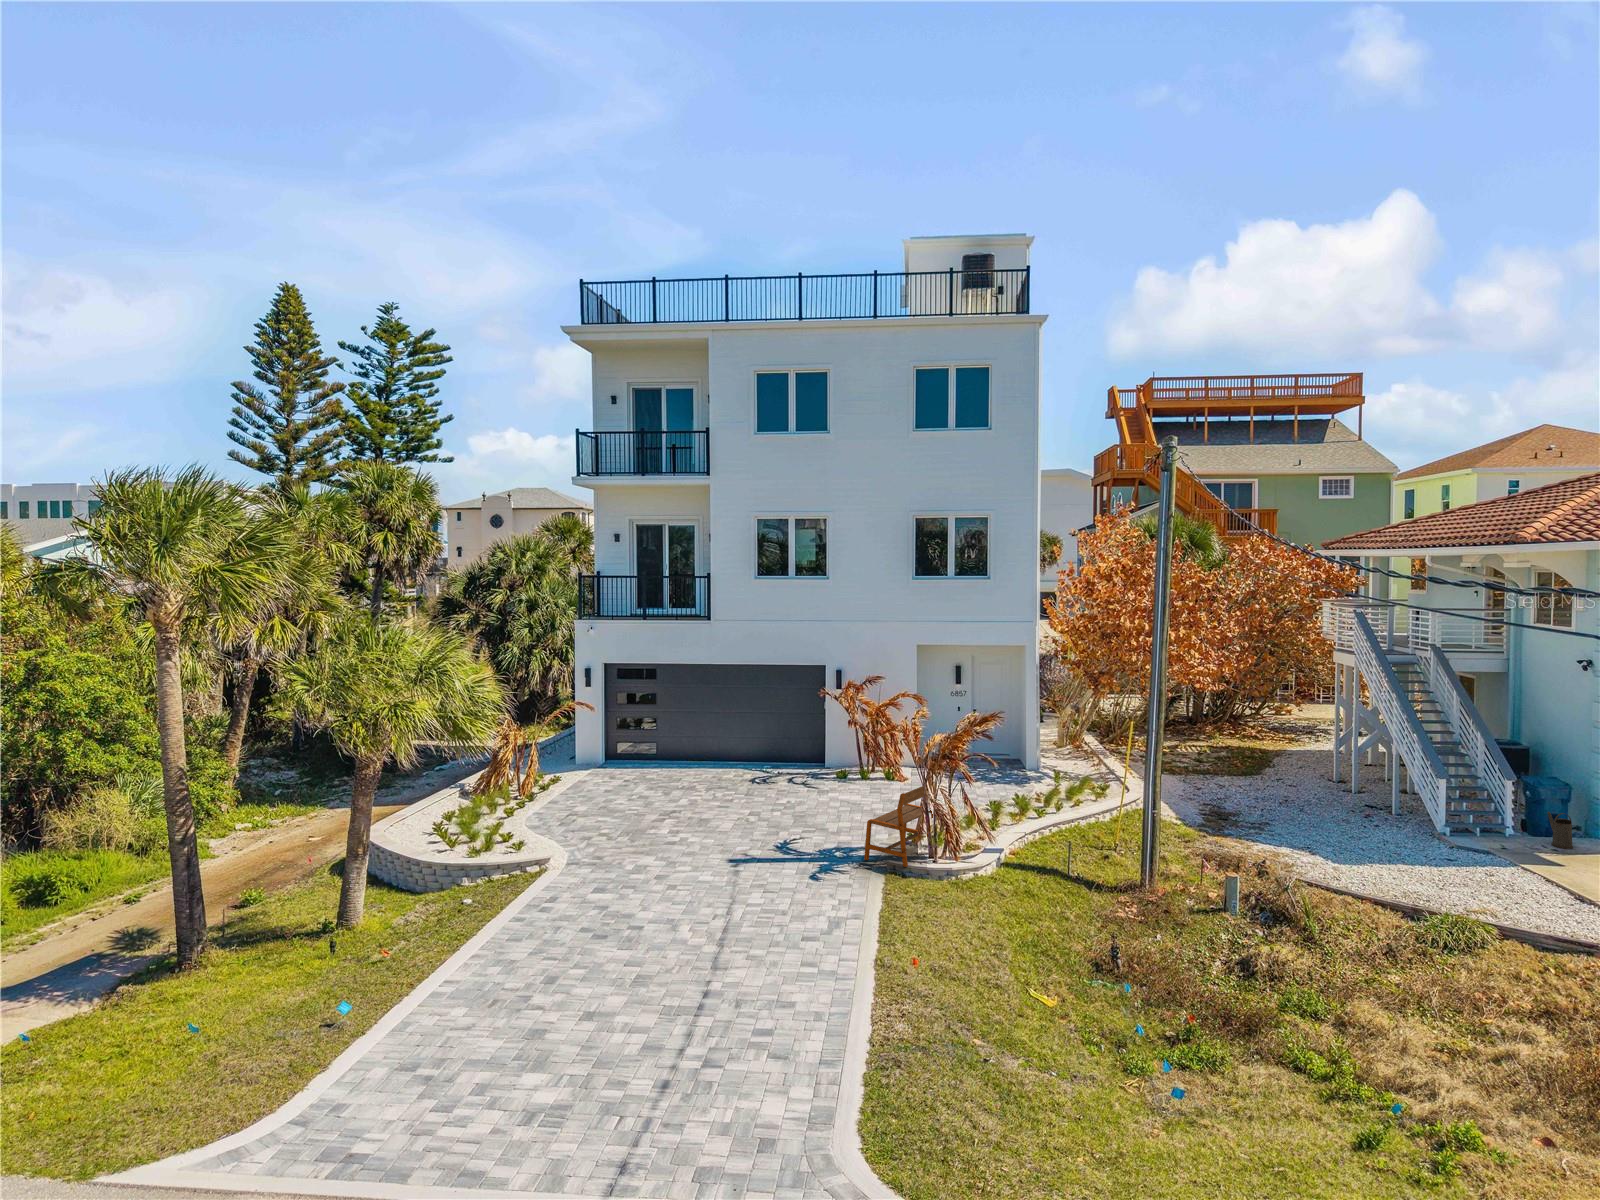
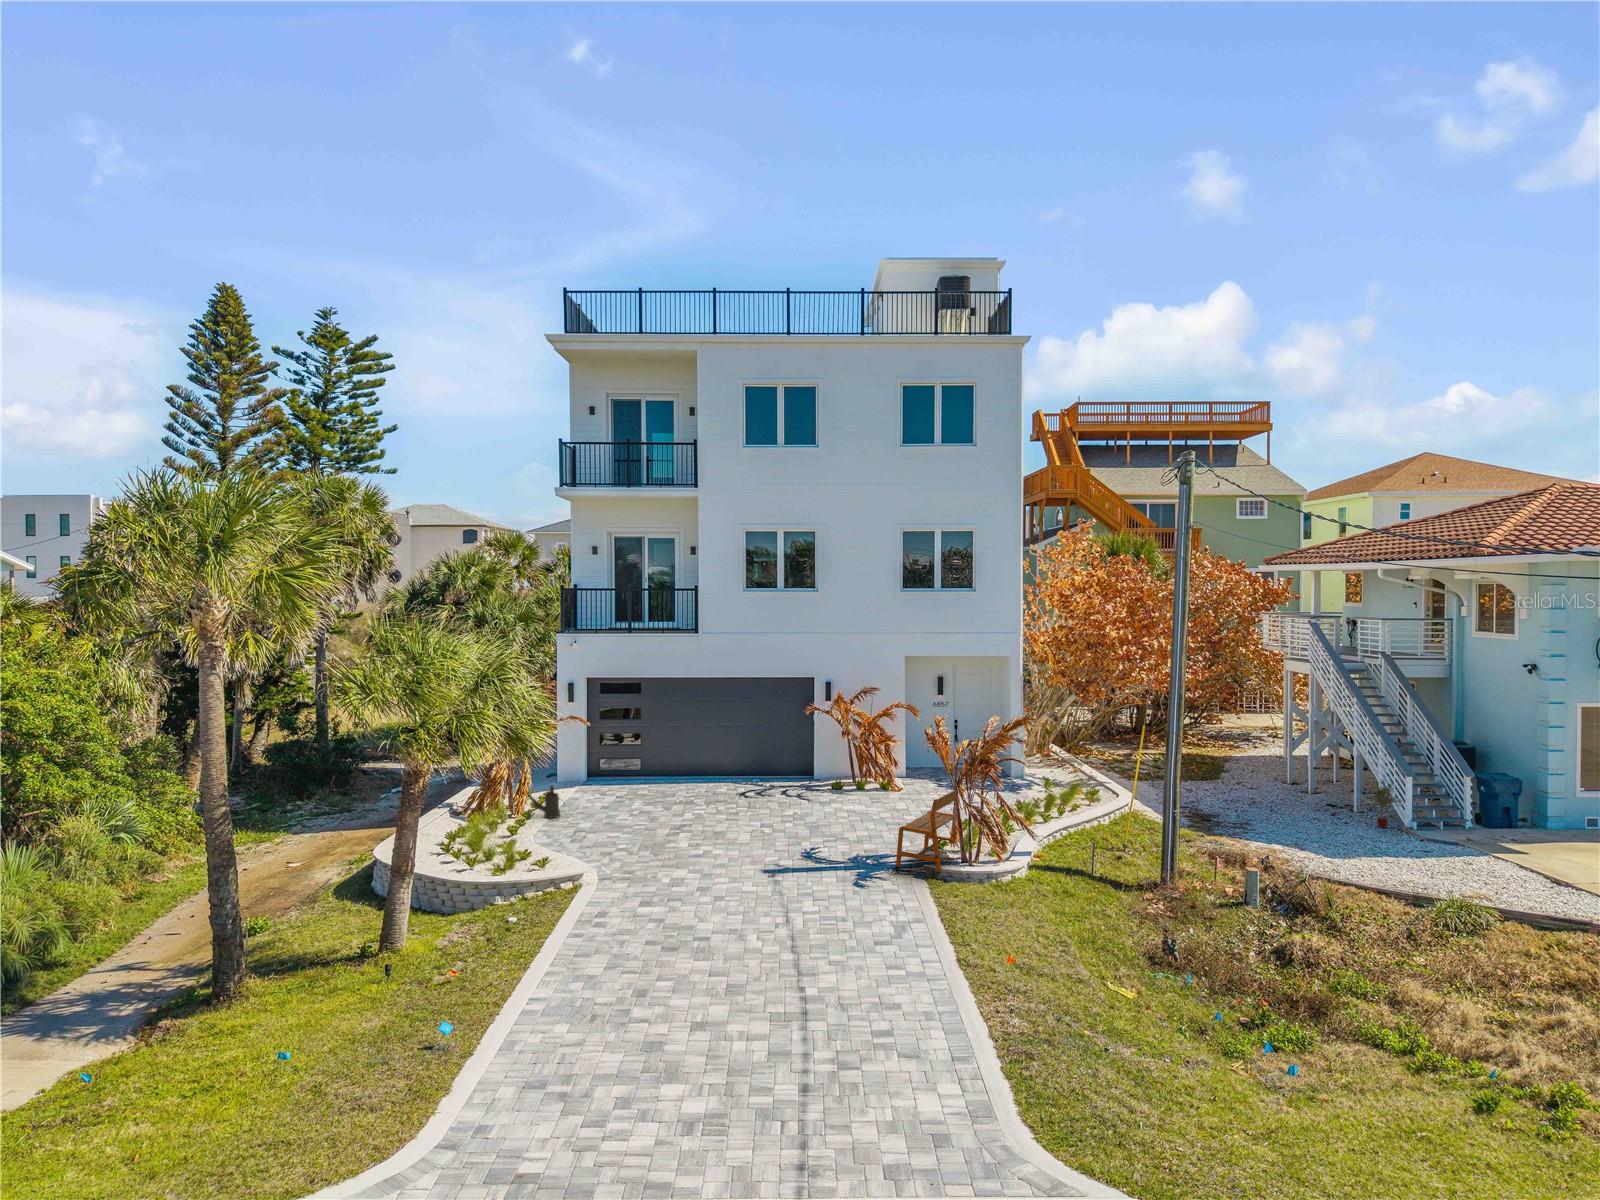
potted tree: none [1400,780,1434,832] -> present [1375,780,1401,828]
watering can: present [1548,812,1573,849] -> present [526,786,560,818]

